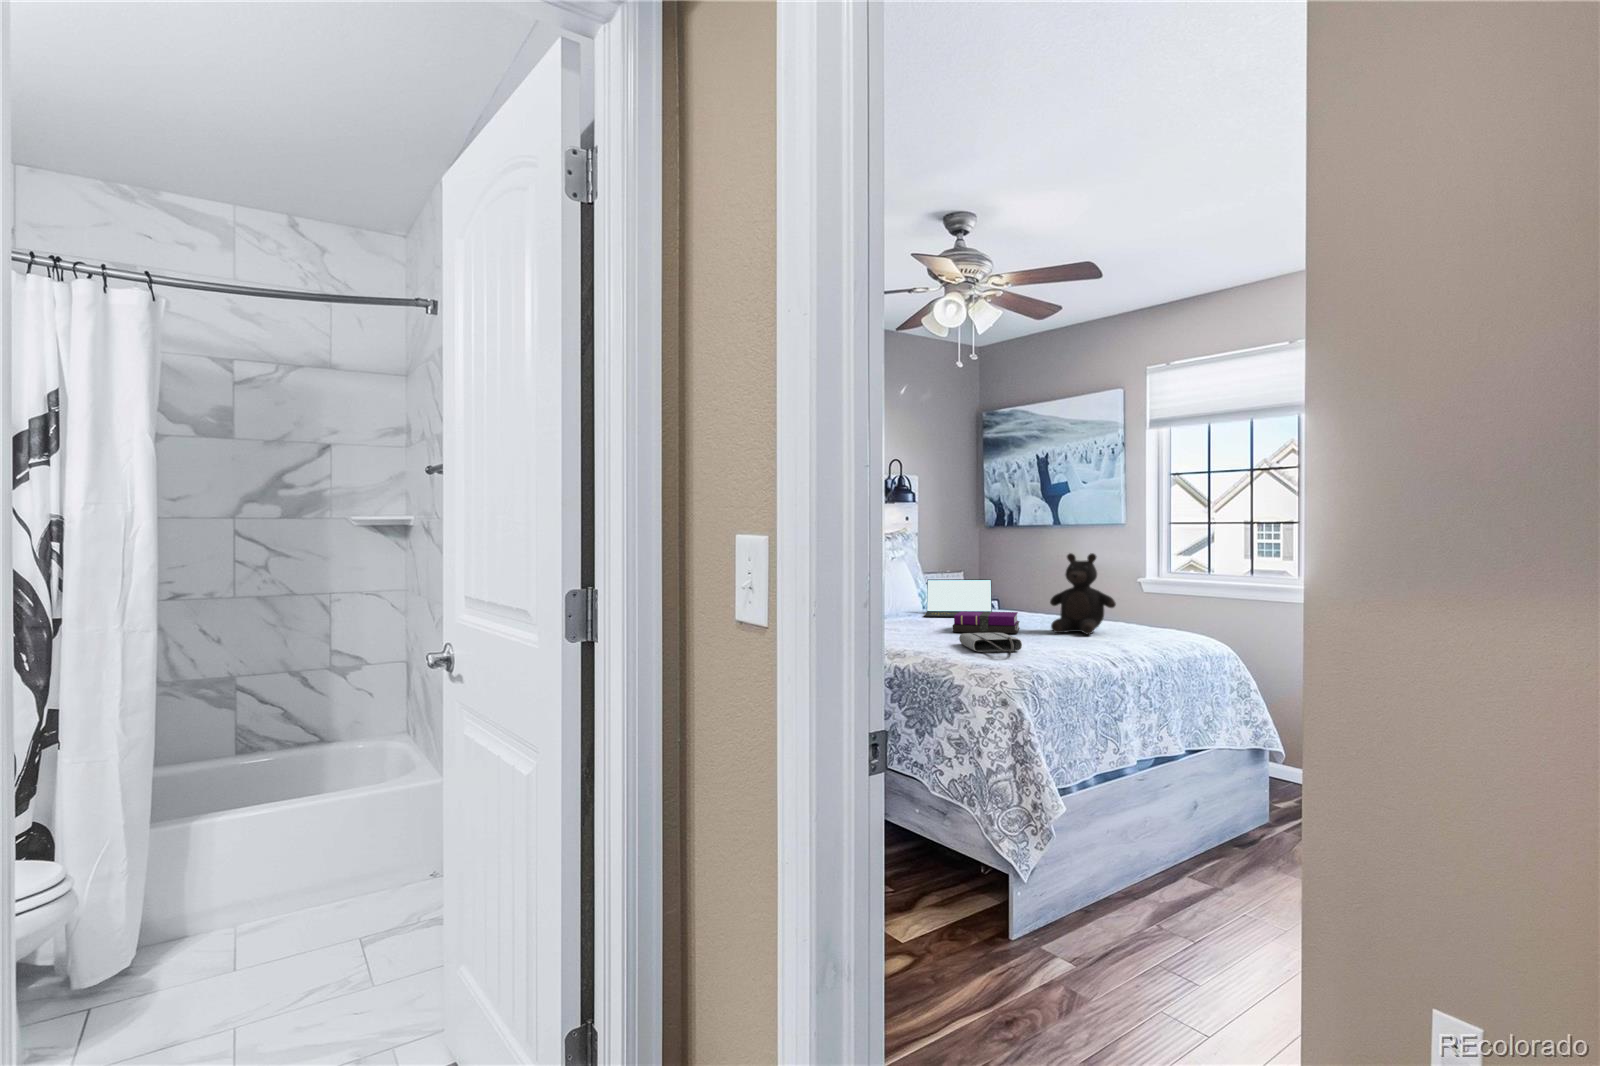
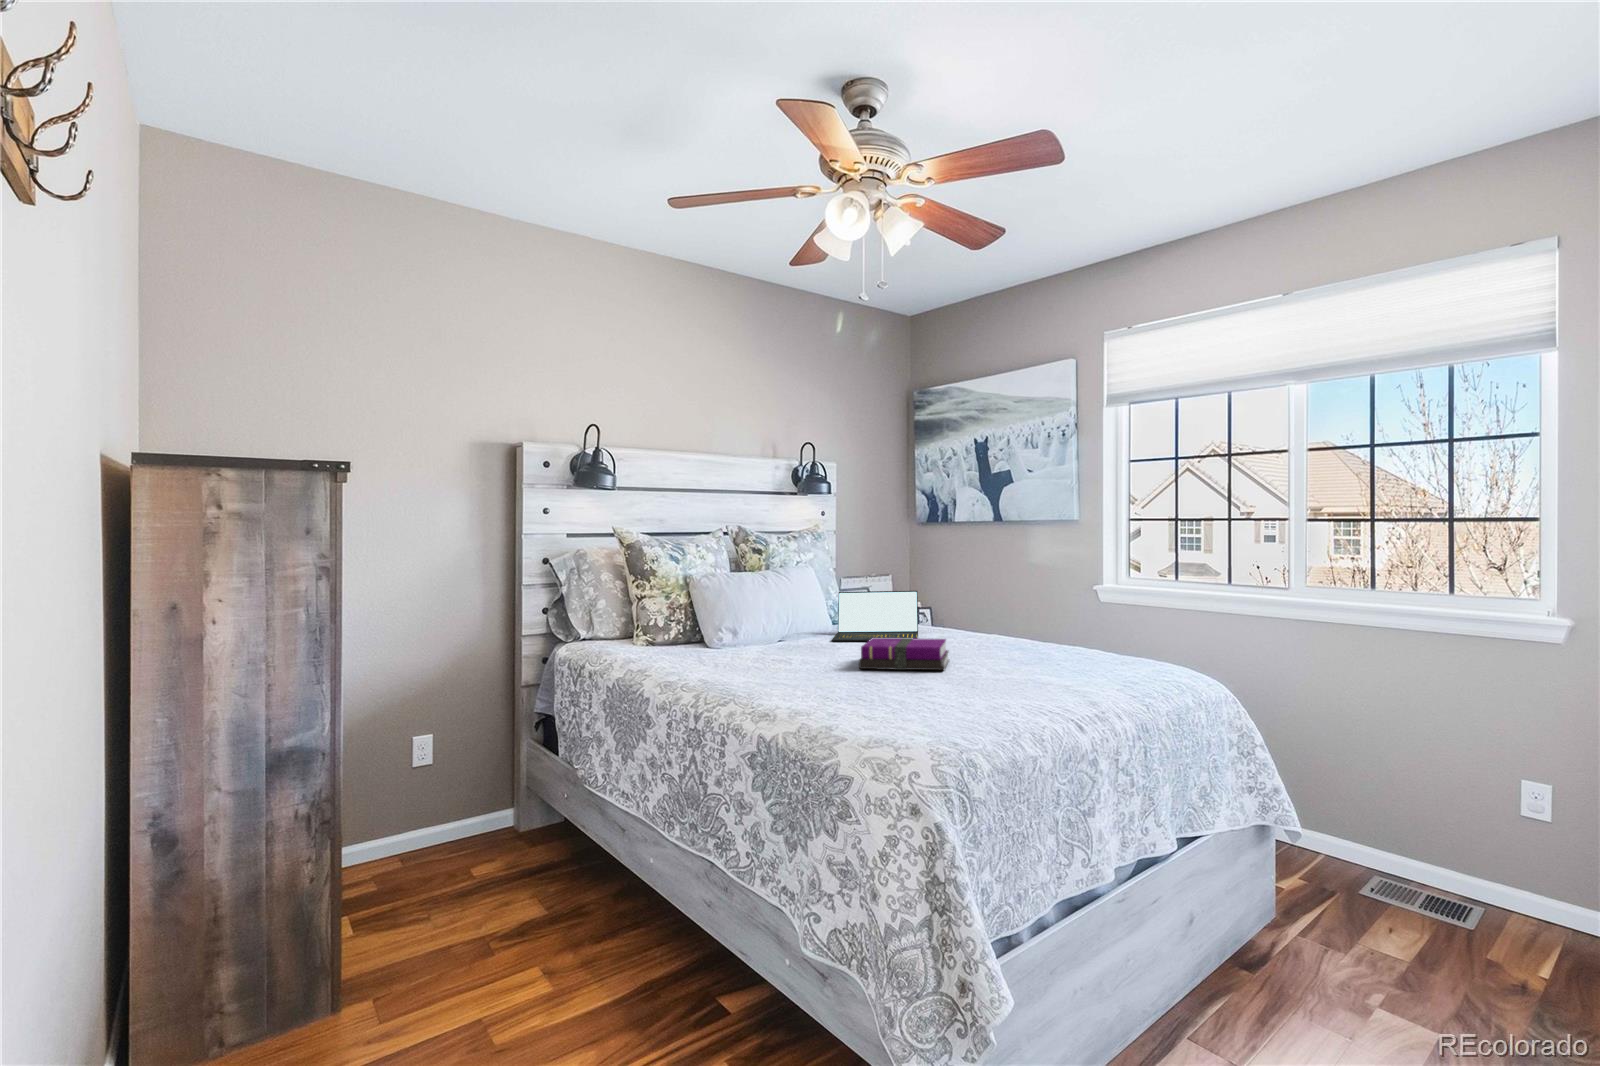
teddy bear: present [1050,553,1116,634] -> none [988,560,1075,671]
tote bag: present [959,632,1022,654] -> none [861,675,946,716]

